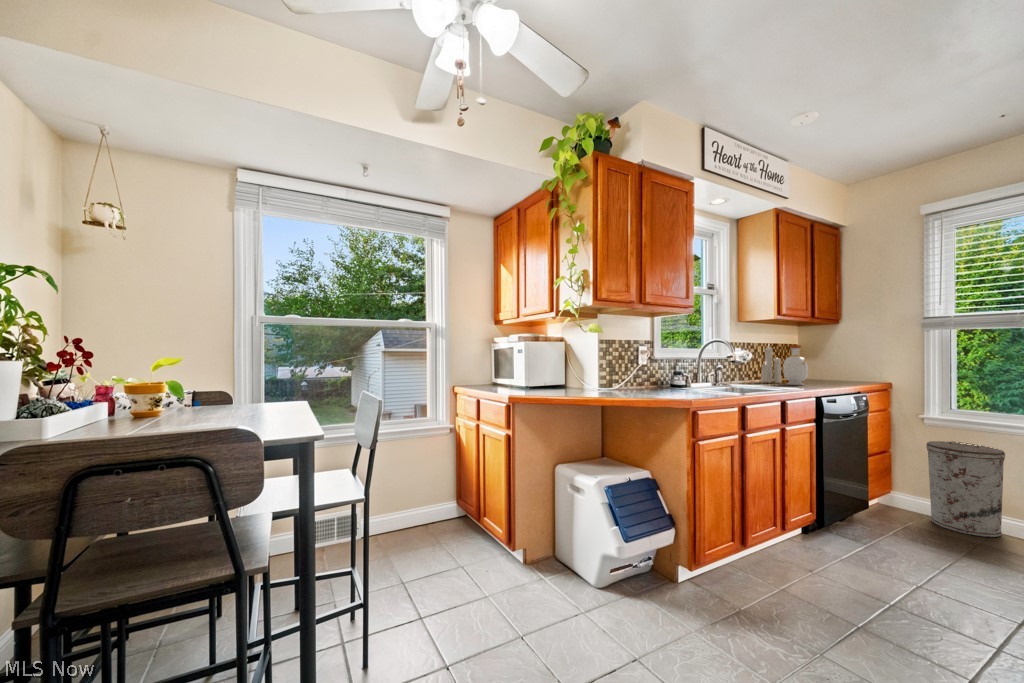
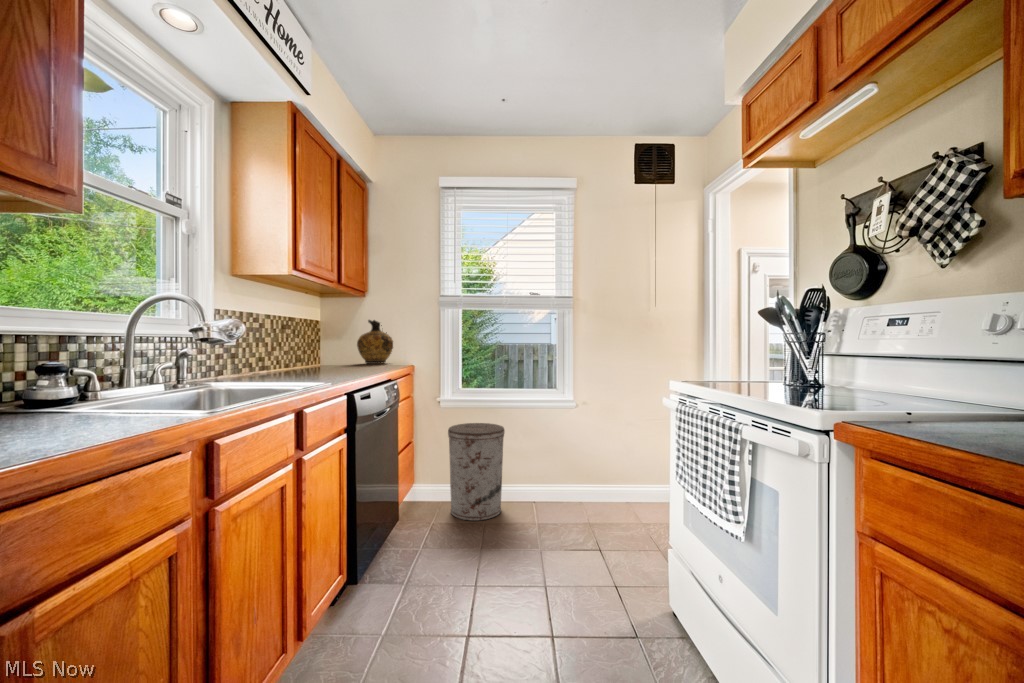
ceramic jug: none [831,344,867,380] -> present [357,320,393,364]
bottle: present [783,345,808,385] -> none [300,316,334,376]
candle: present [761,348,781,383] -> none [267,310,299,375]

